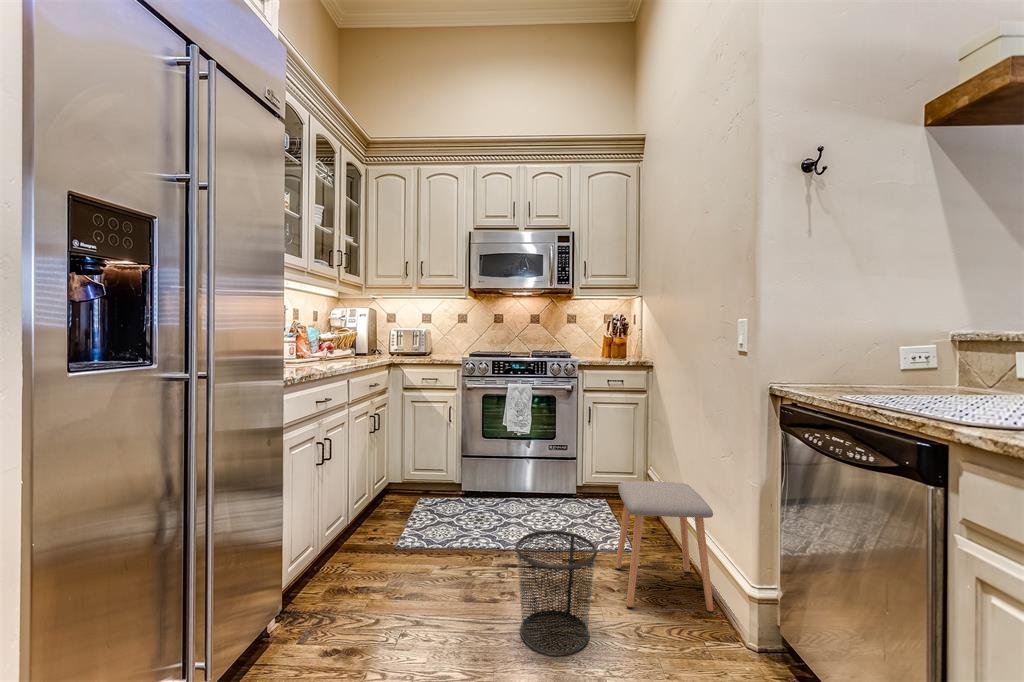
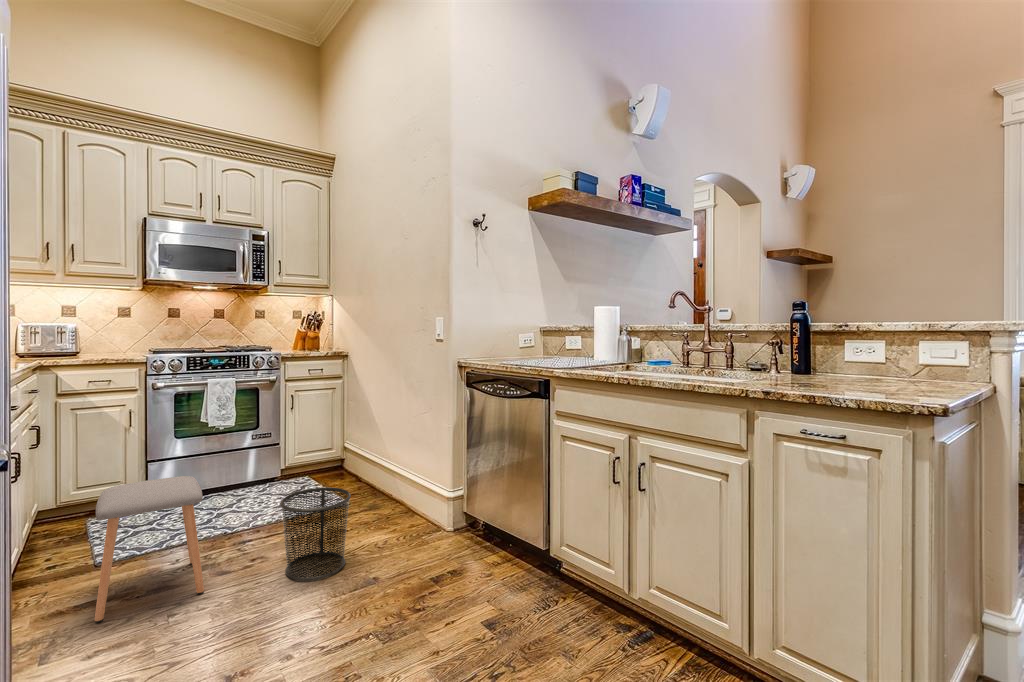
stool: present [615,481,713,613] -> present [94,476,204,623]

